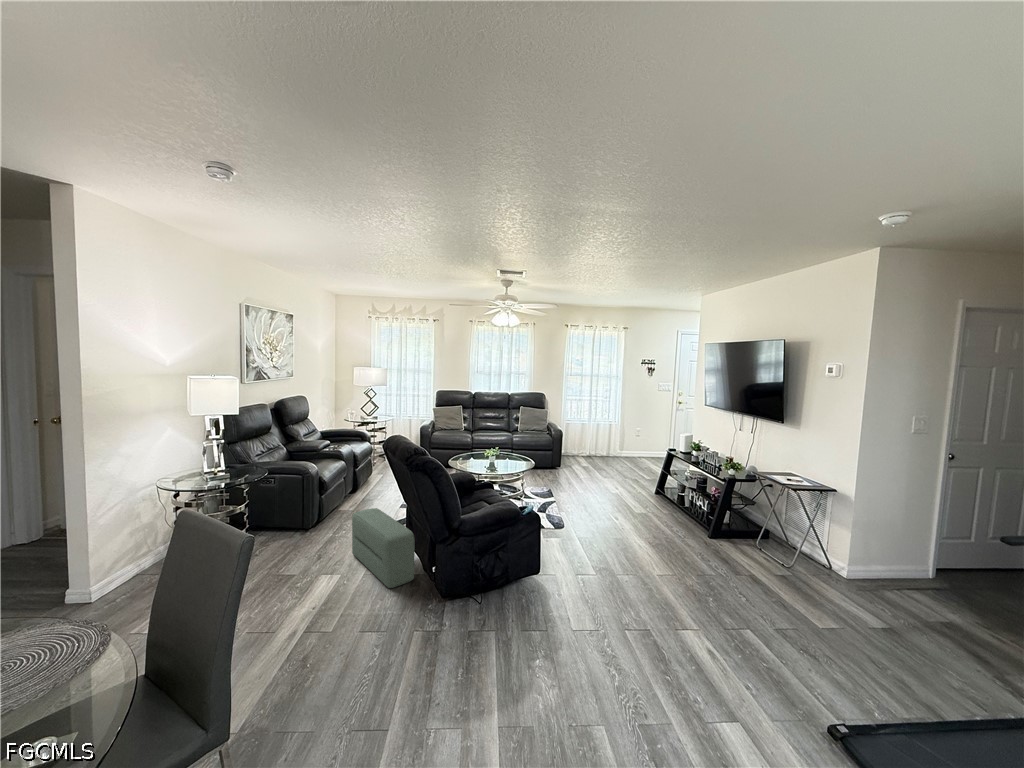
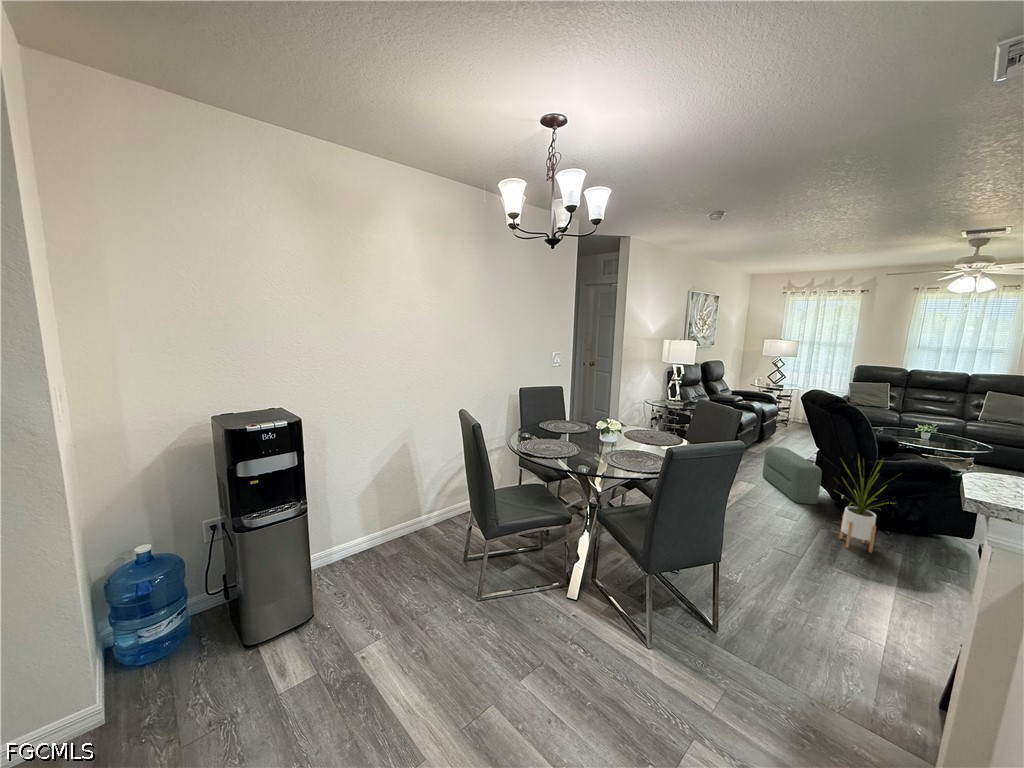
house plant: none [421,515,491,653] -> present [839,457,885,552]

